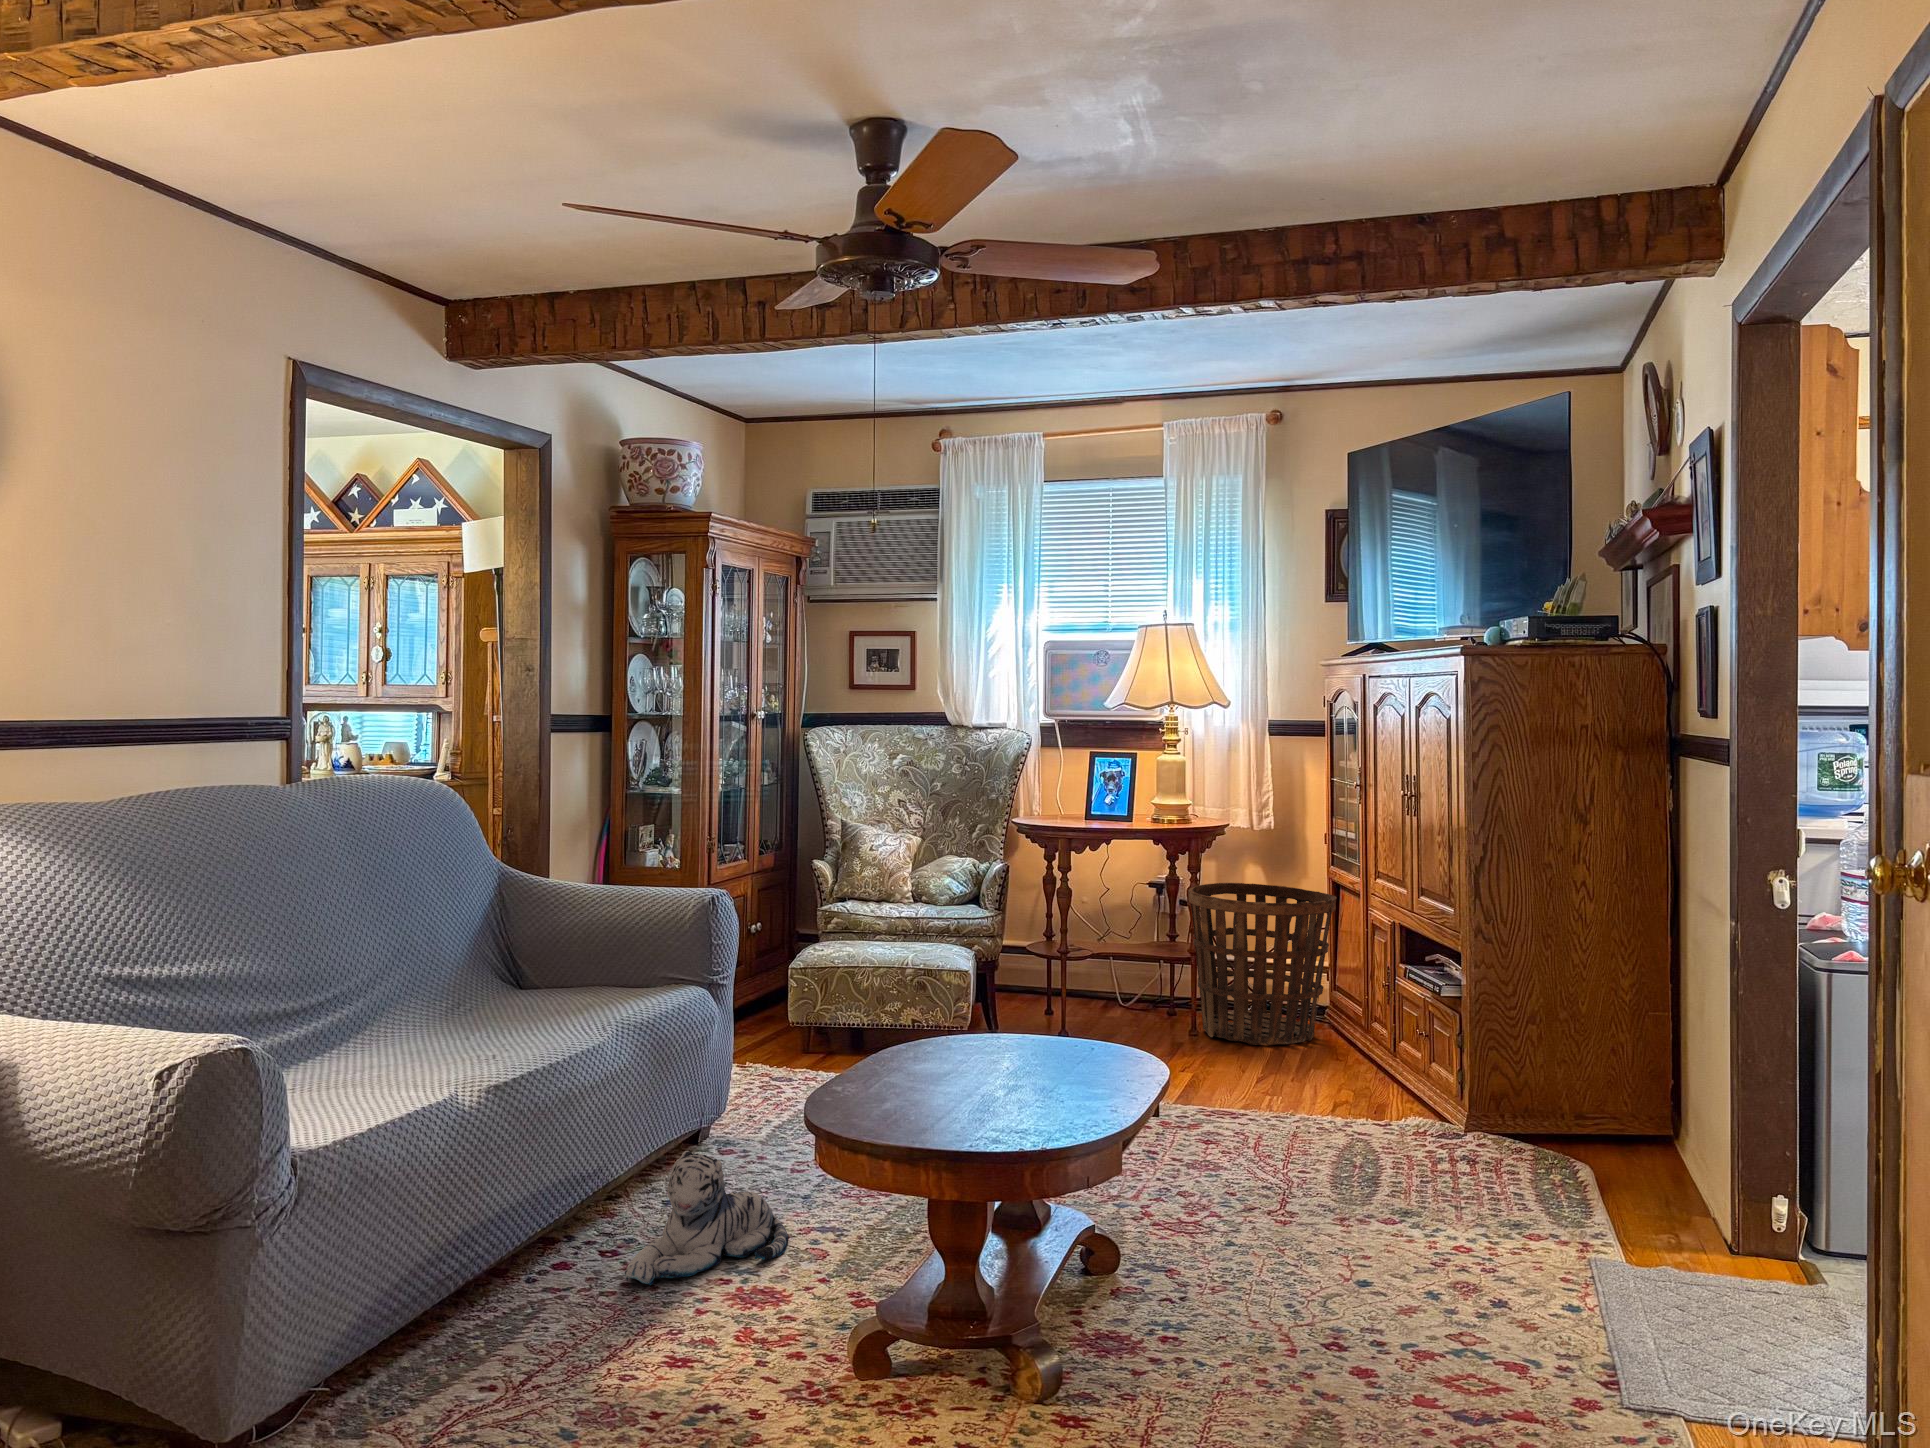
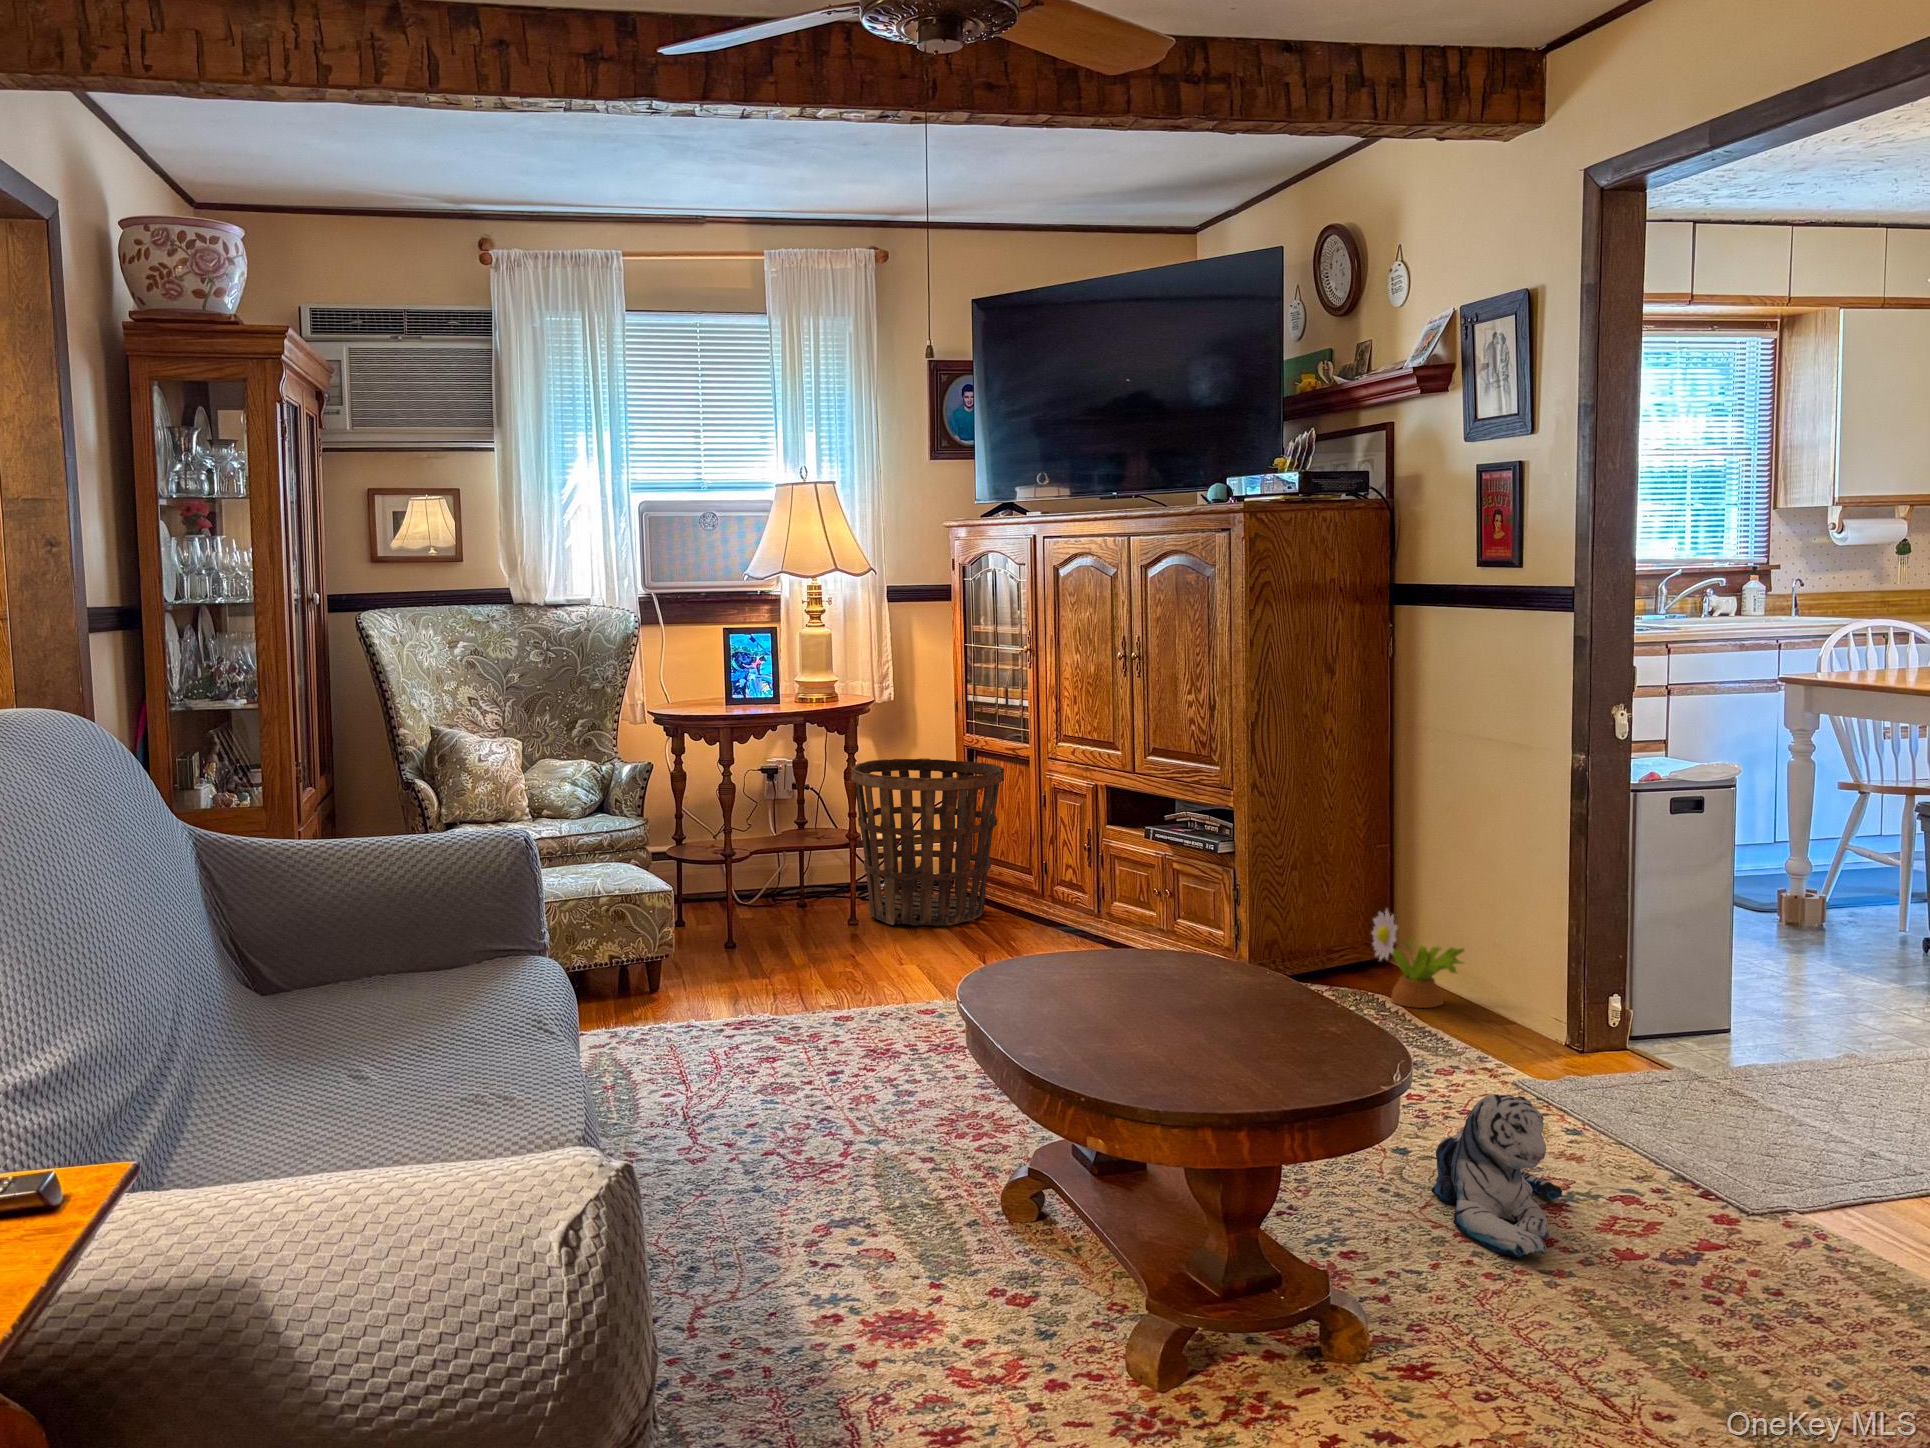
decorative plant: none [1569,1073,1679,1188] -> present [1372,909,1464,1008]
plush toy: present [625,1151,788,1285] -> present [1431,1094,1563,1258]

